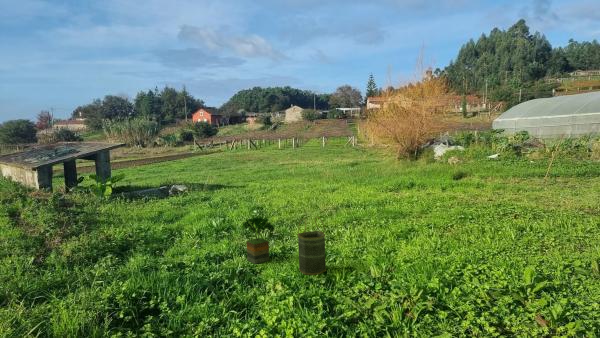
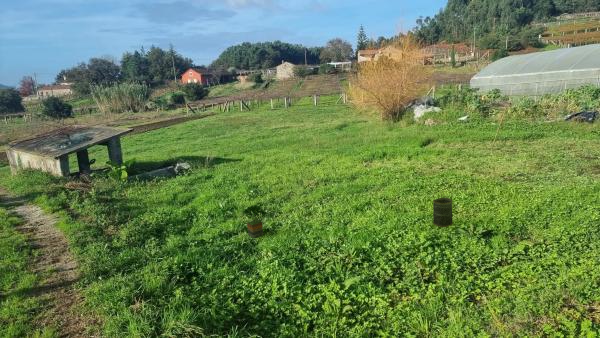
basket: present [297,217,326,275] -> present [433,192,453,227]

